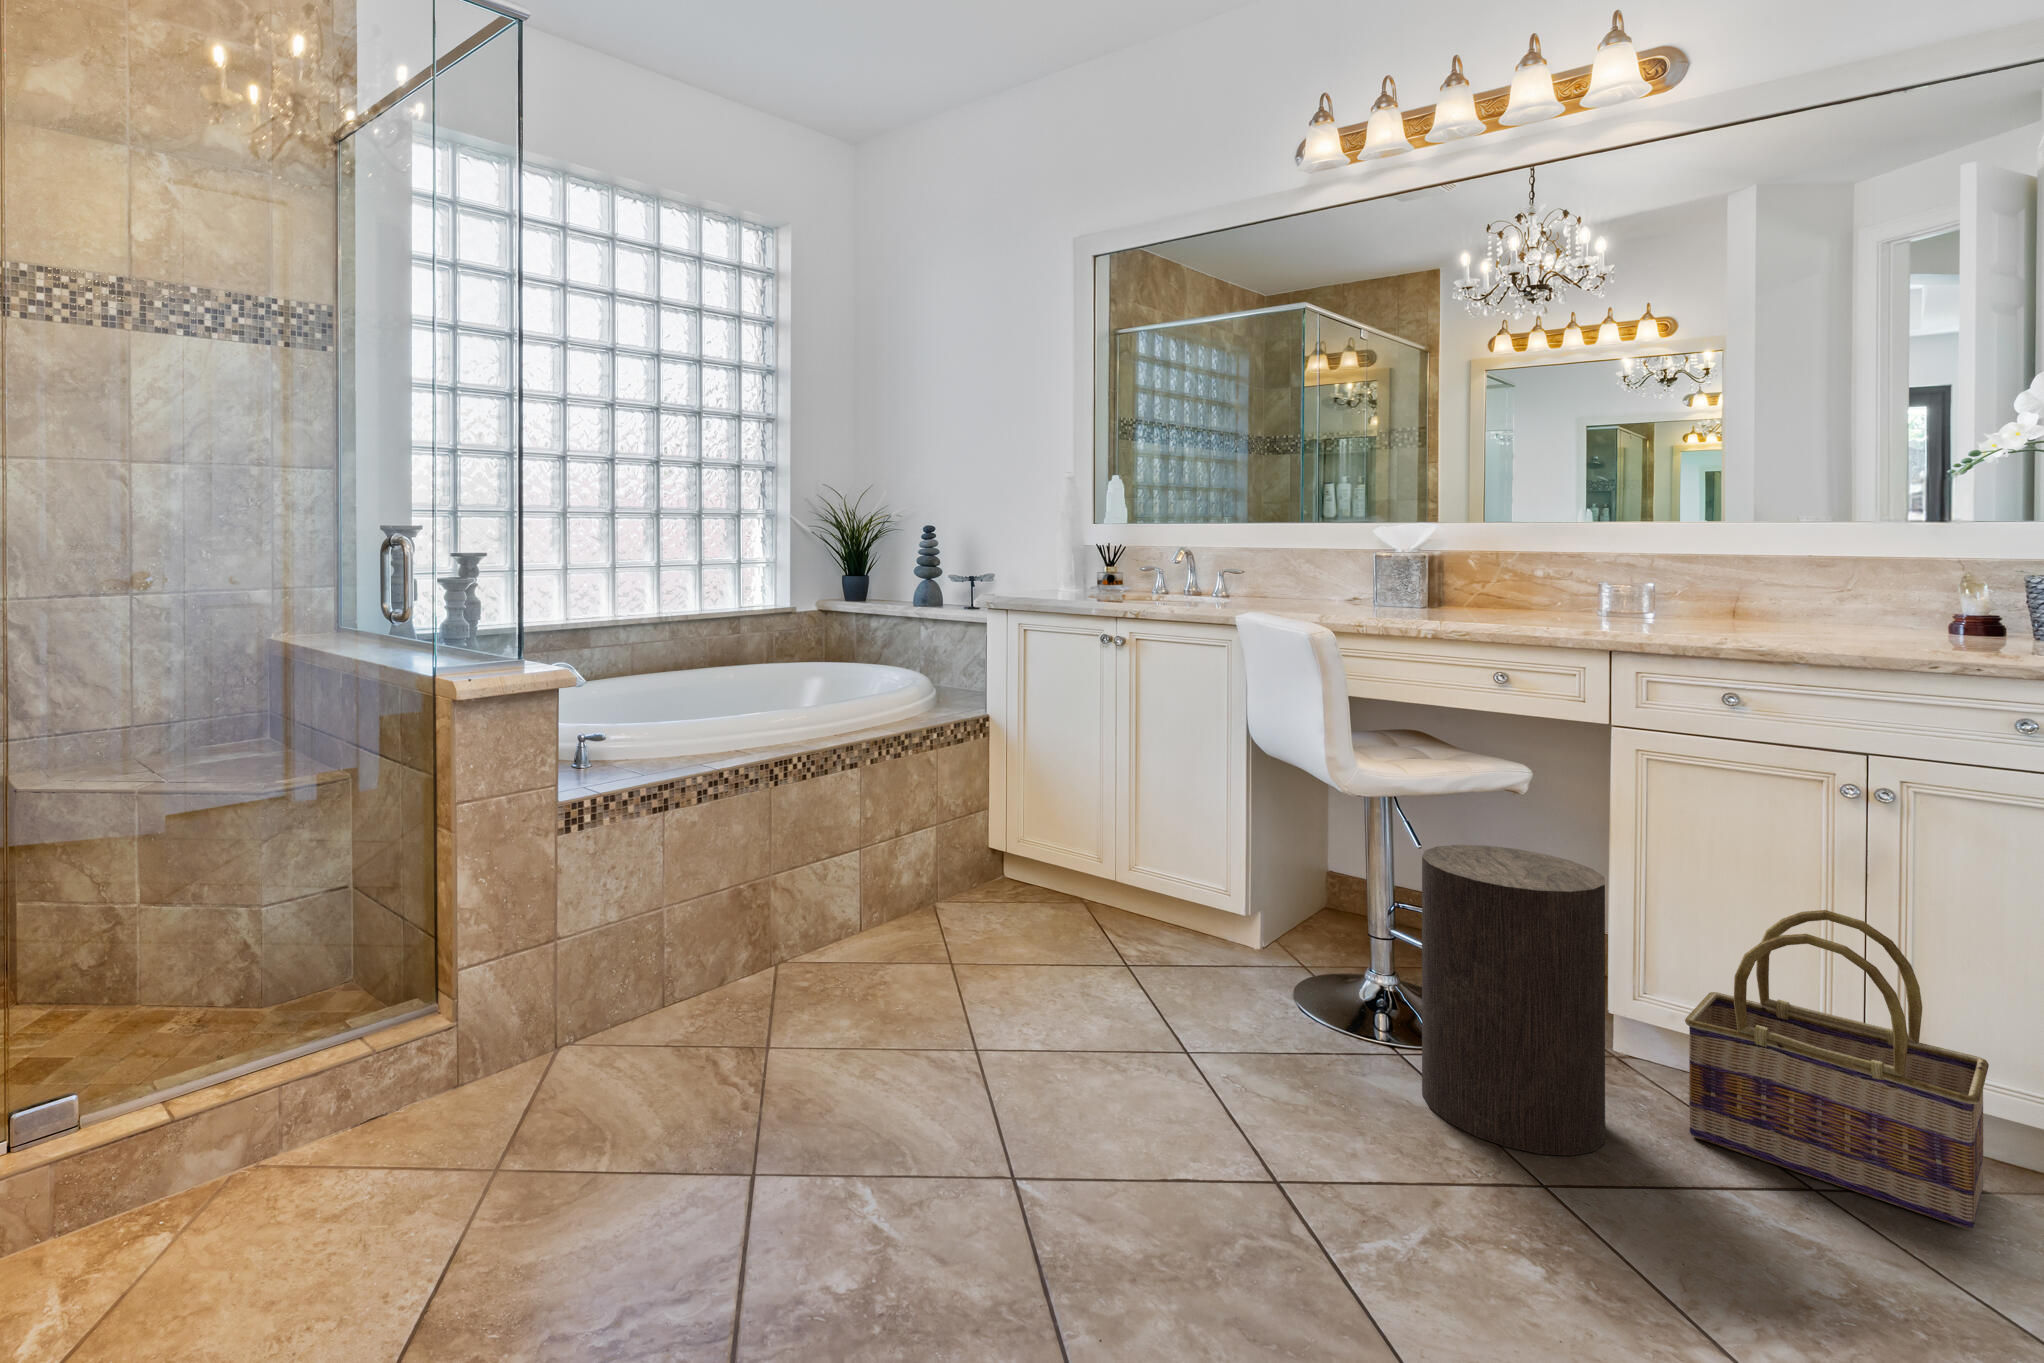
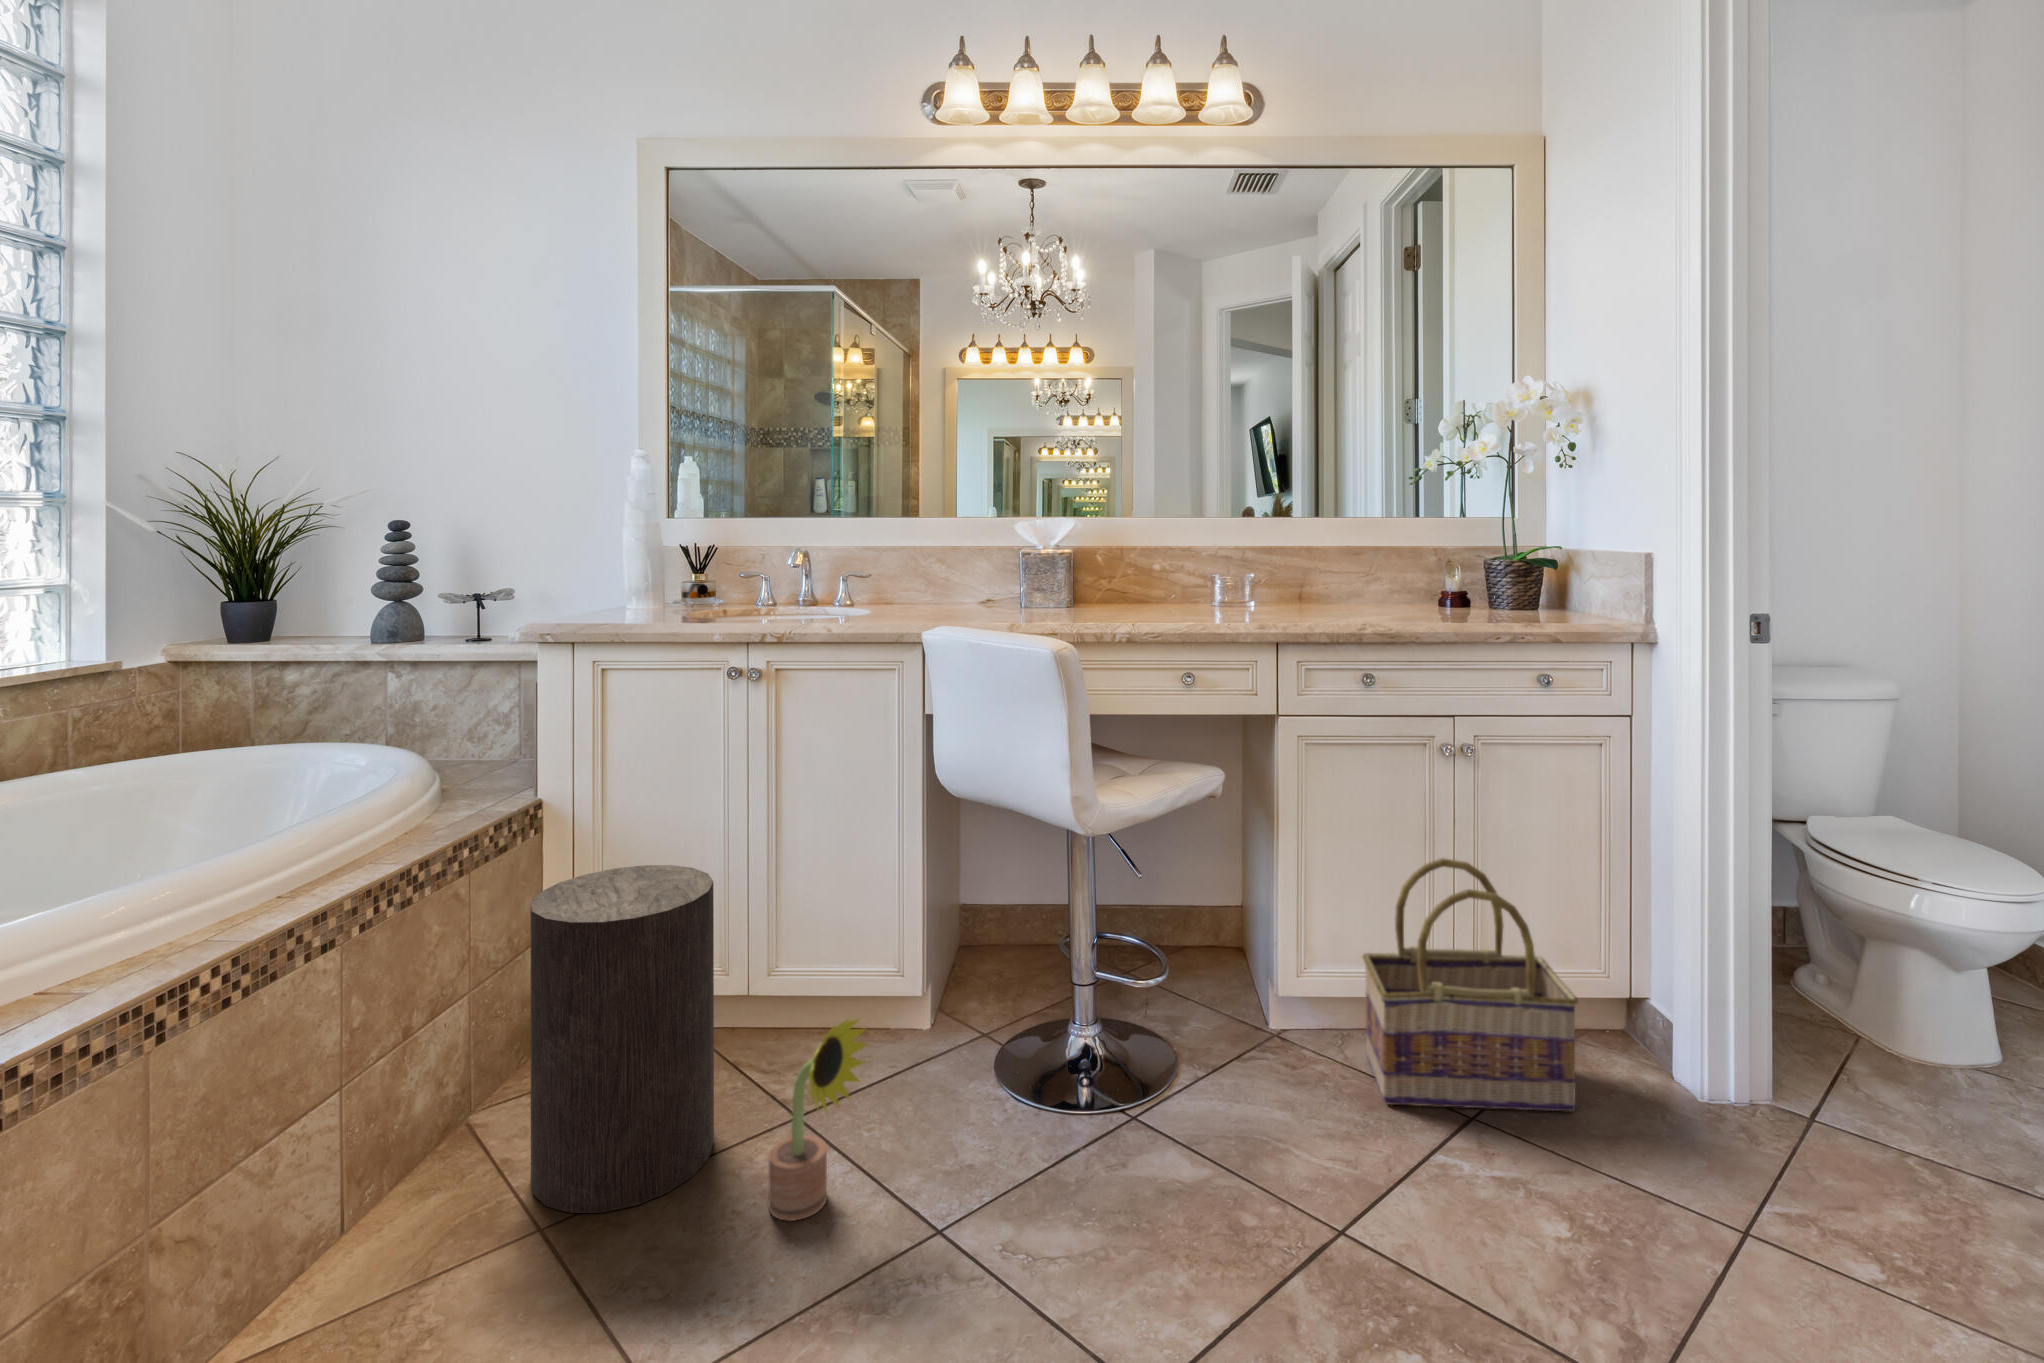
stool: present [1422,845,1605,1155] -> present [531,865,714,1213]
decorative plant: none [1079,881,1152,1012] -> present [769,1019,867,1221]

